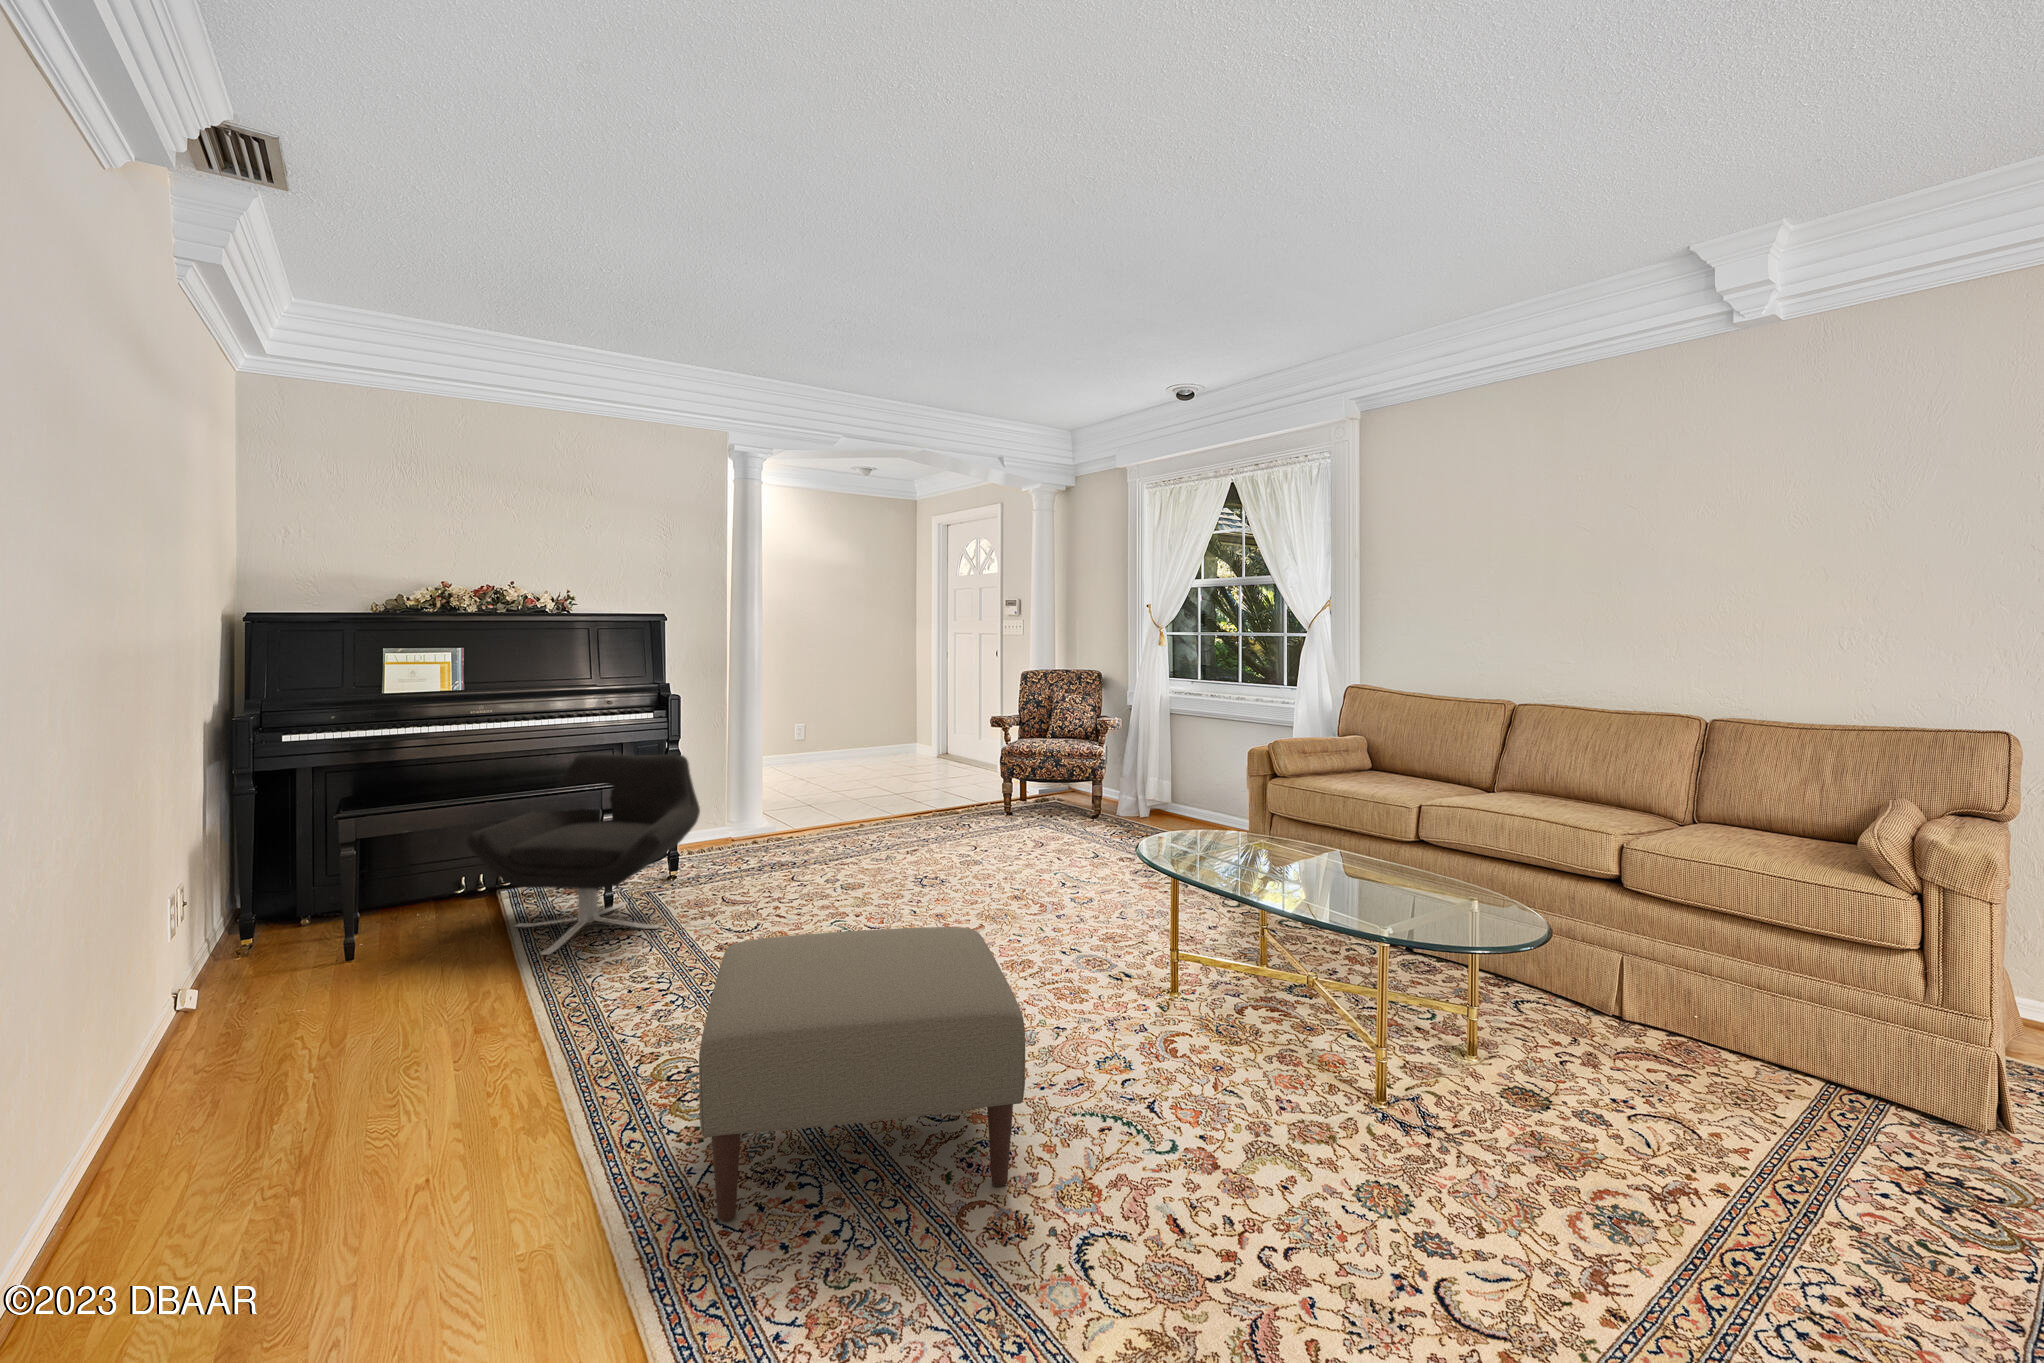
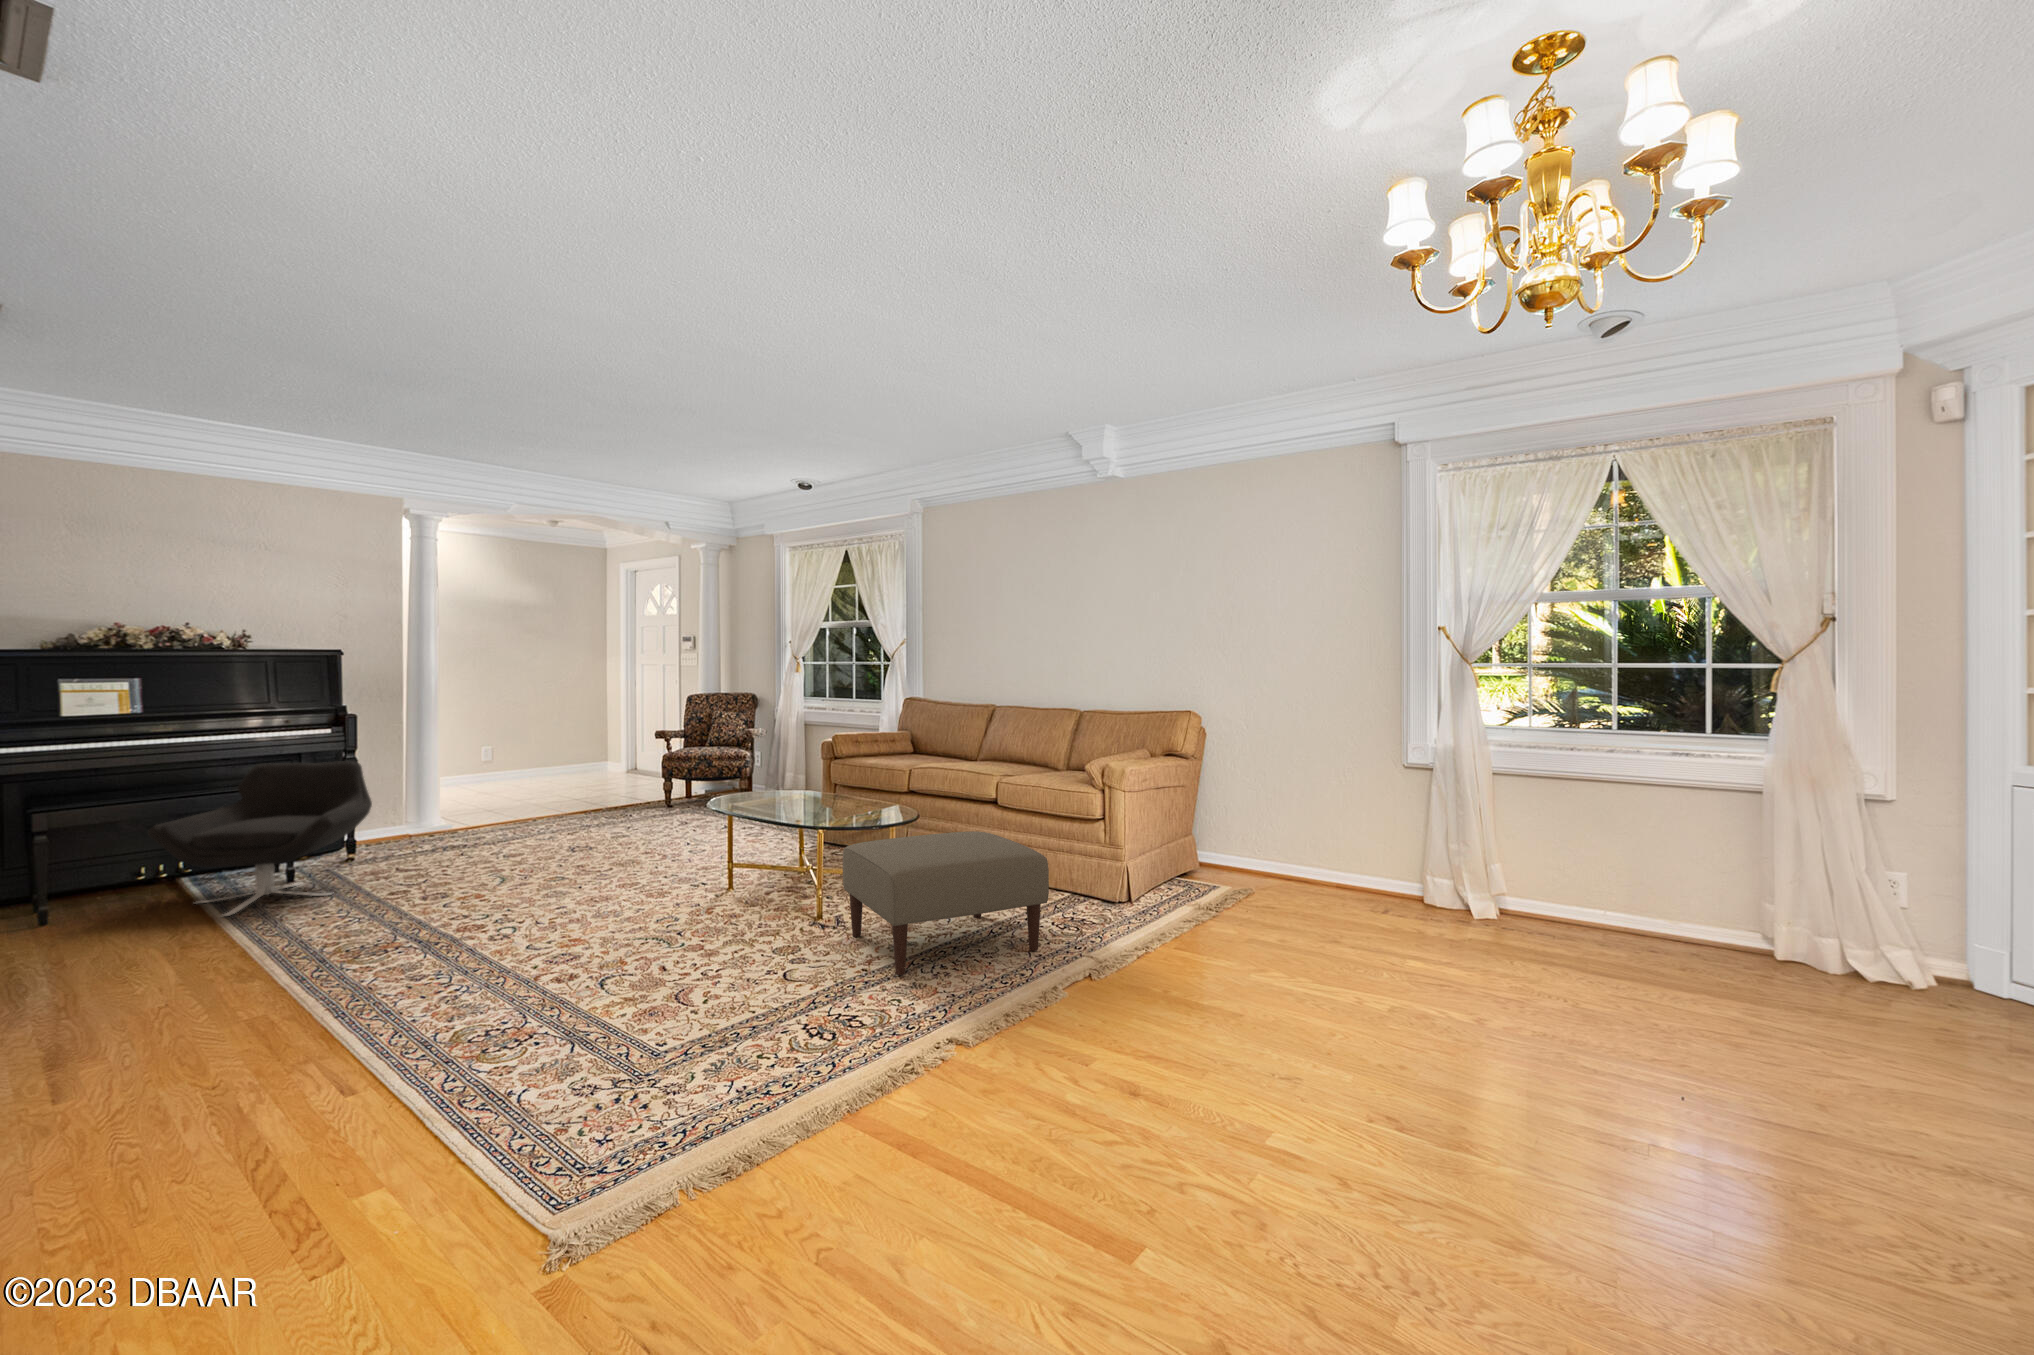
ottoman: present [699,927,1025,1221] -> present [843,831,1049,975]

